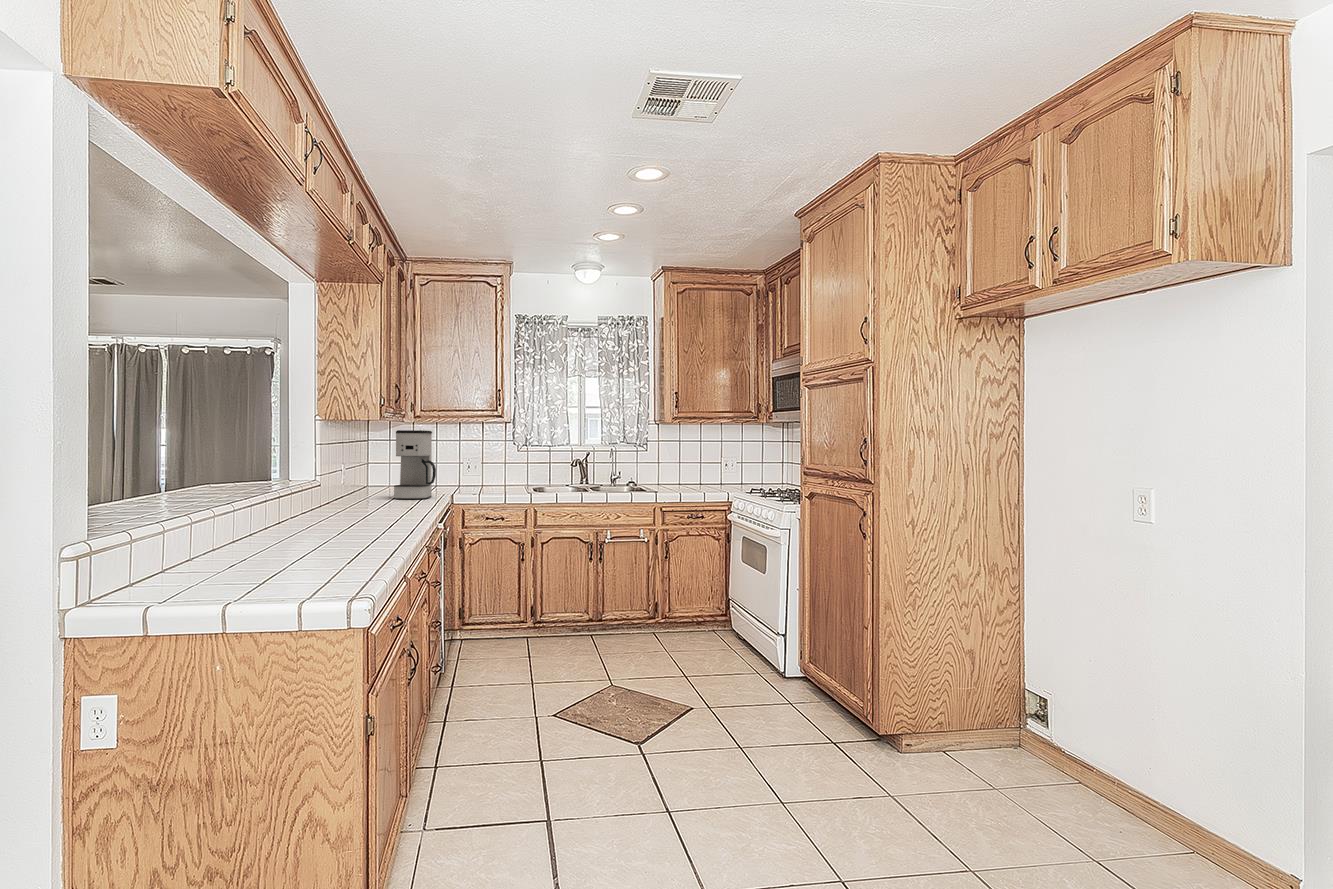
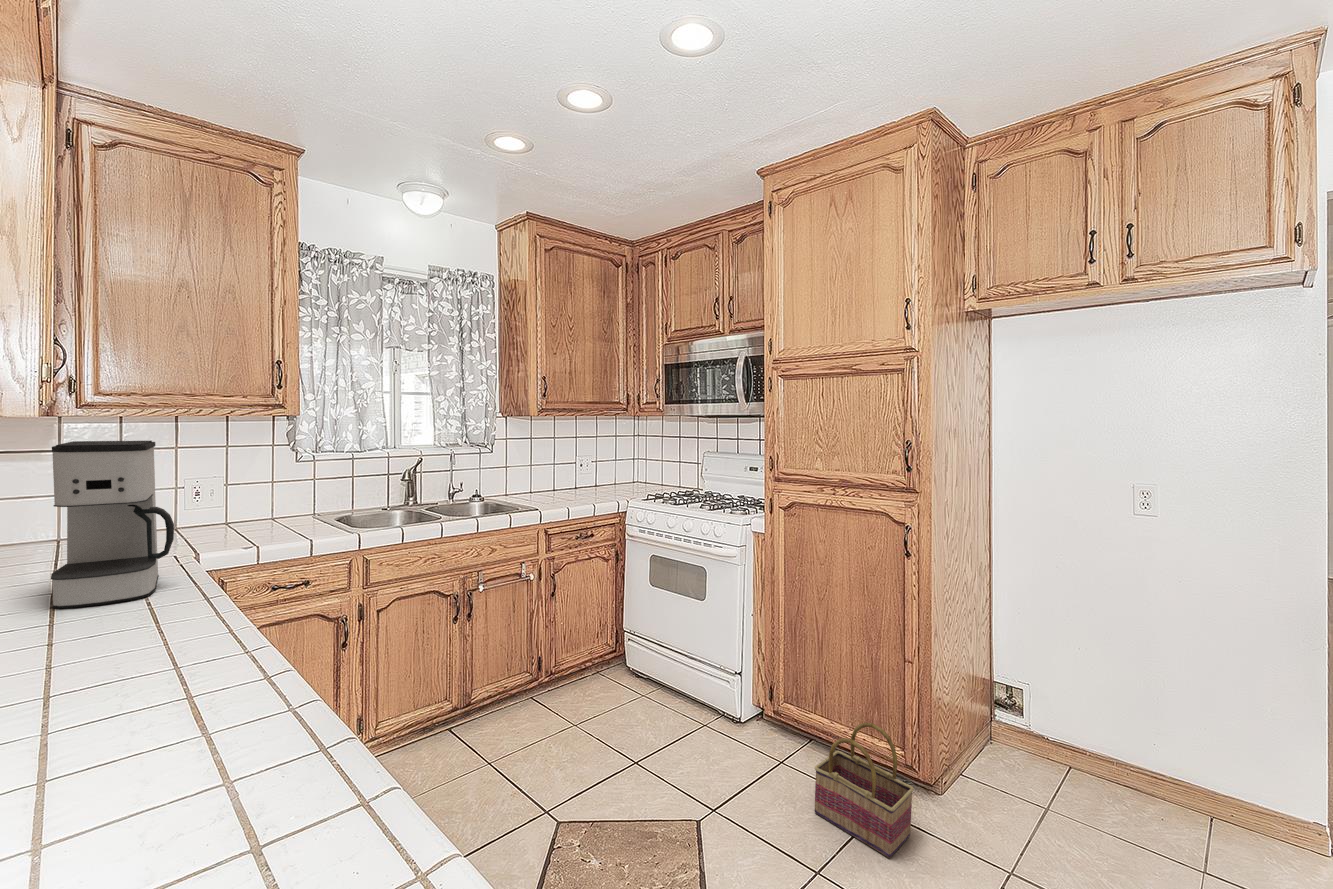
basket: none [766,632,816,710] -> present [814,723,914,858]

